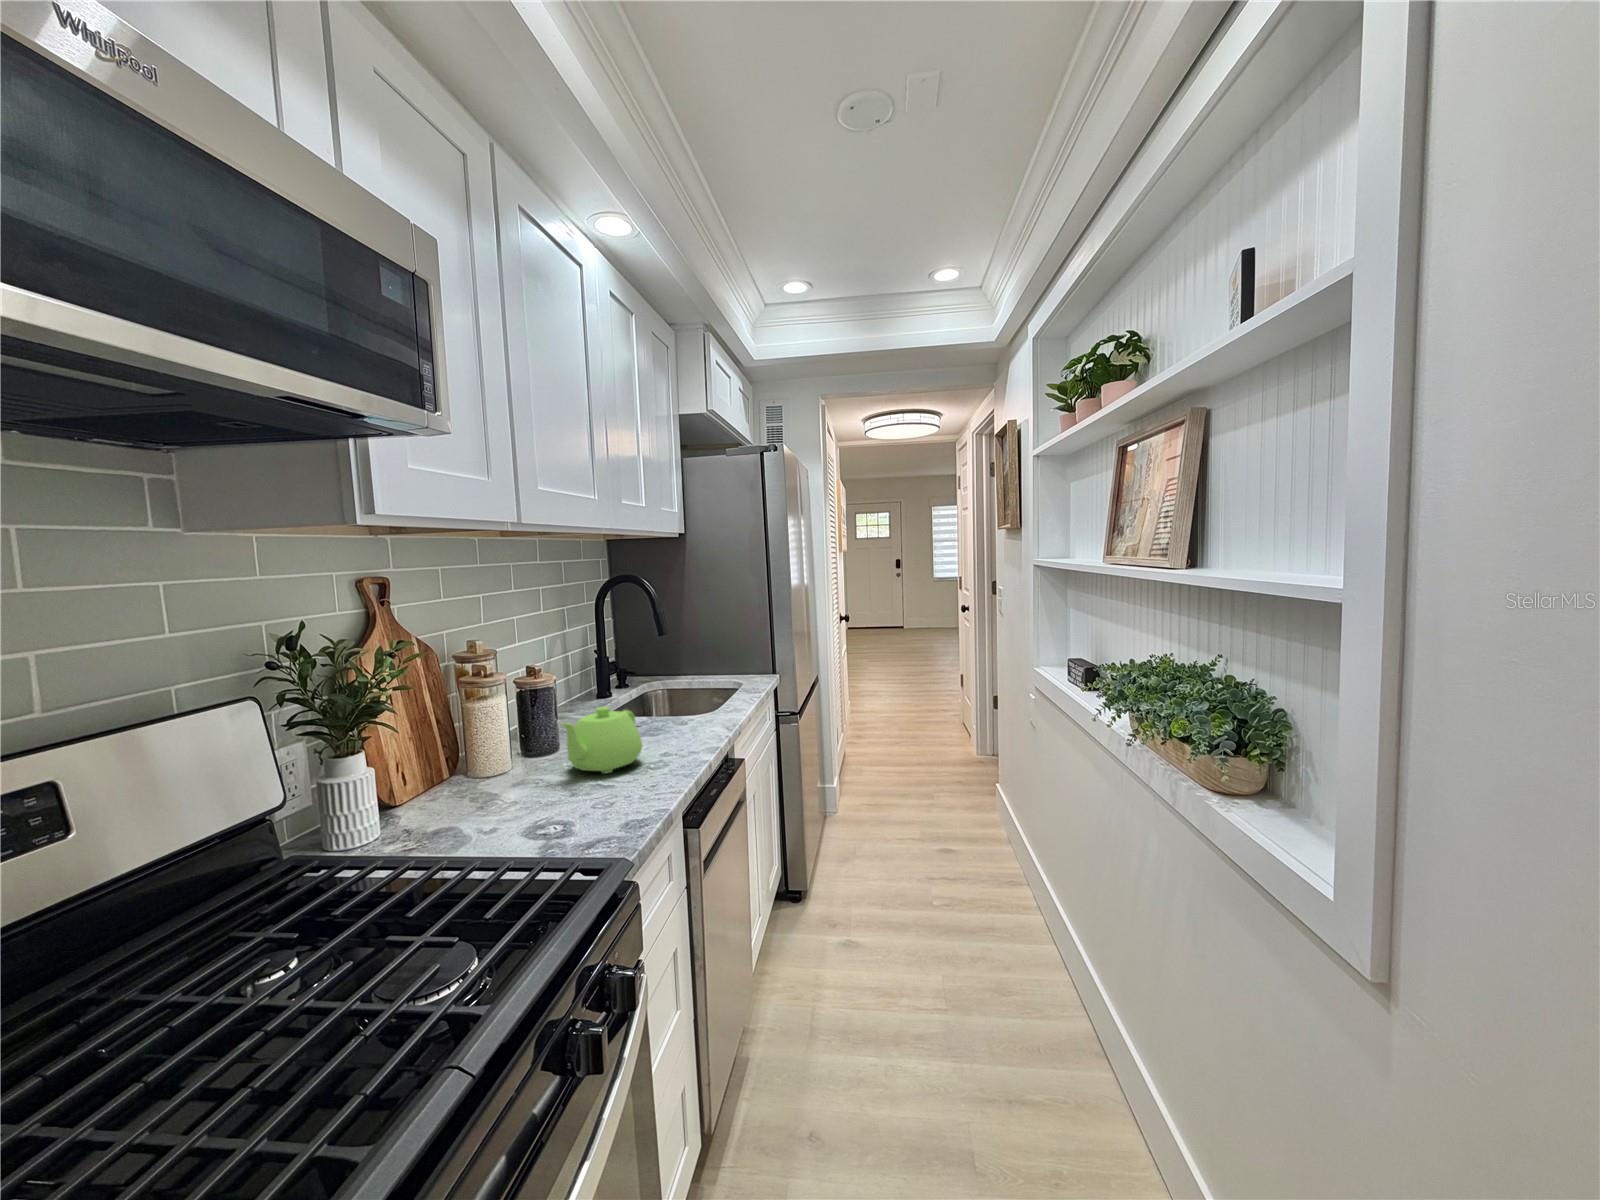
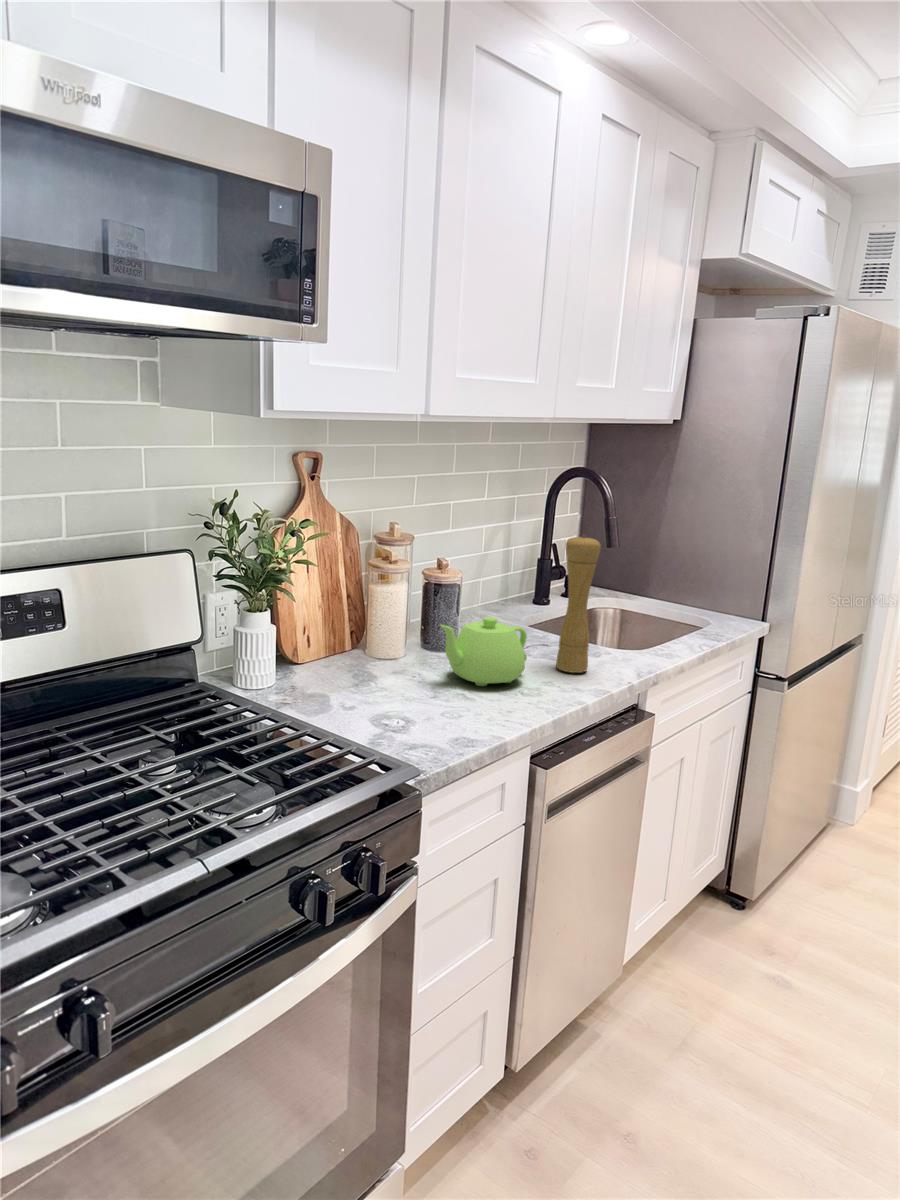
pepper mill: none [650,620,686,742] -> present [556,535,601,673]

